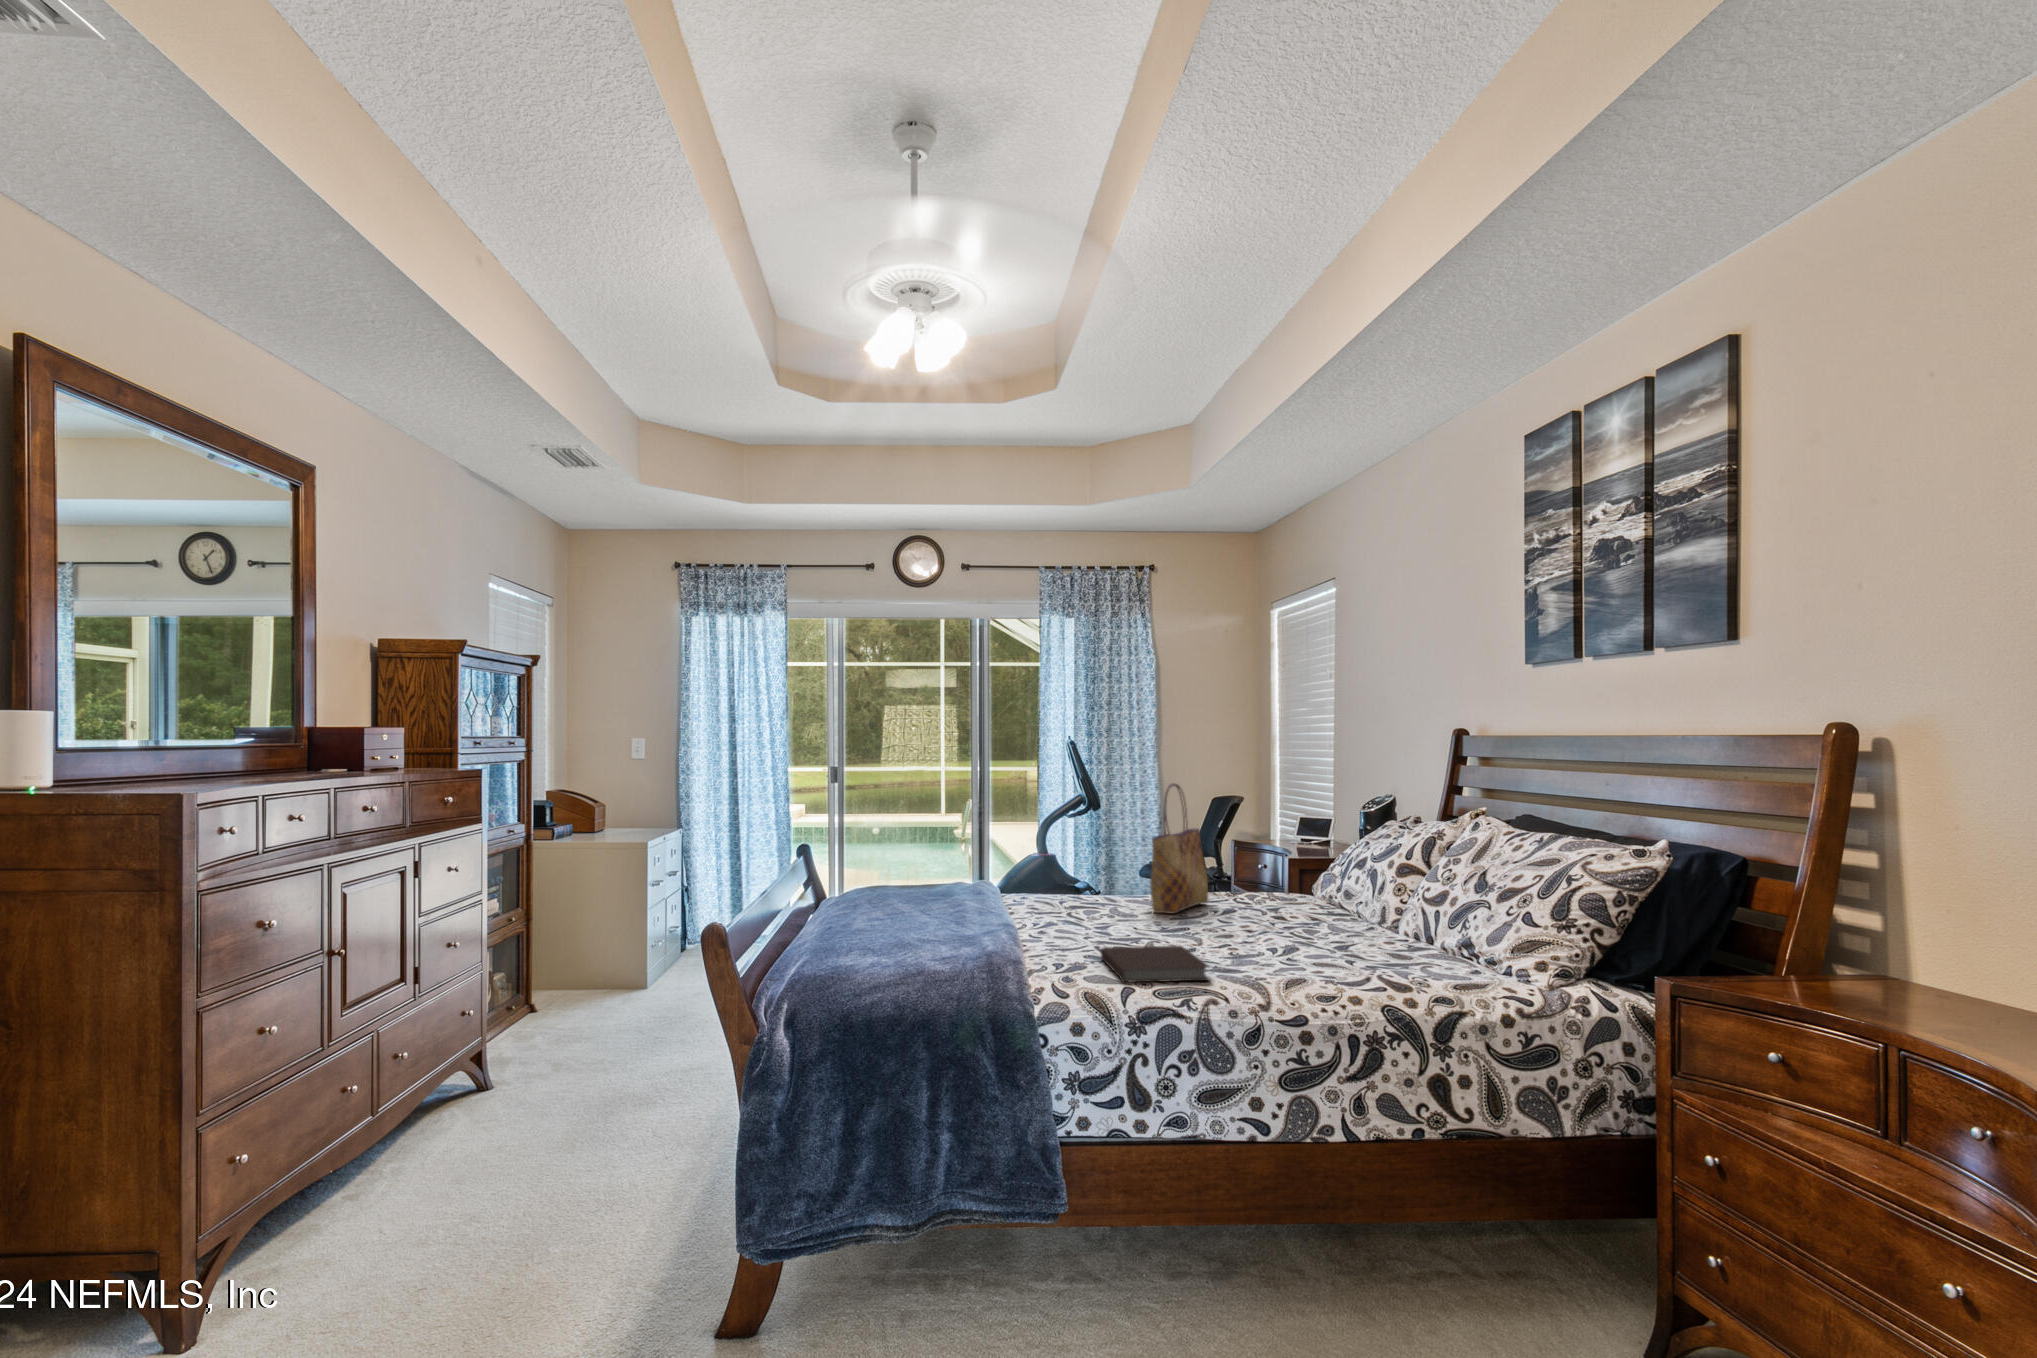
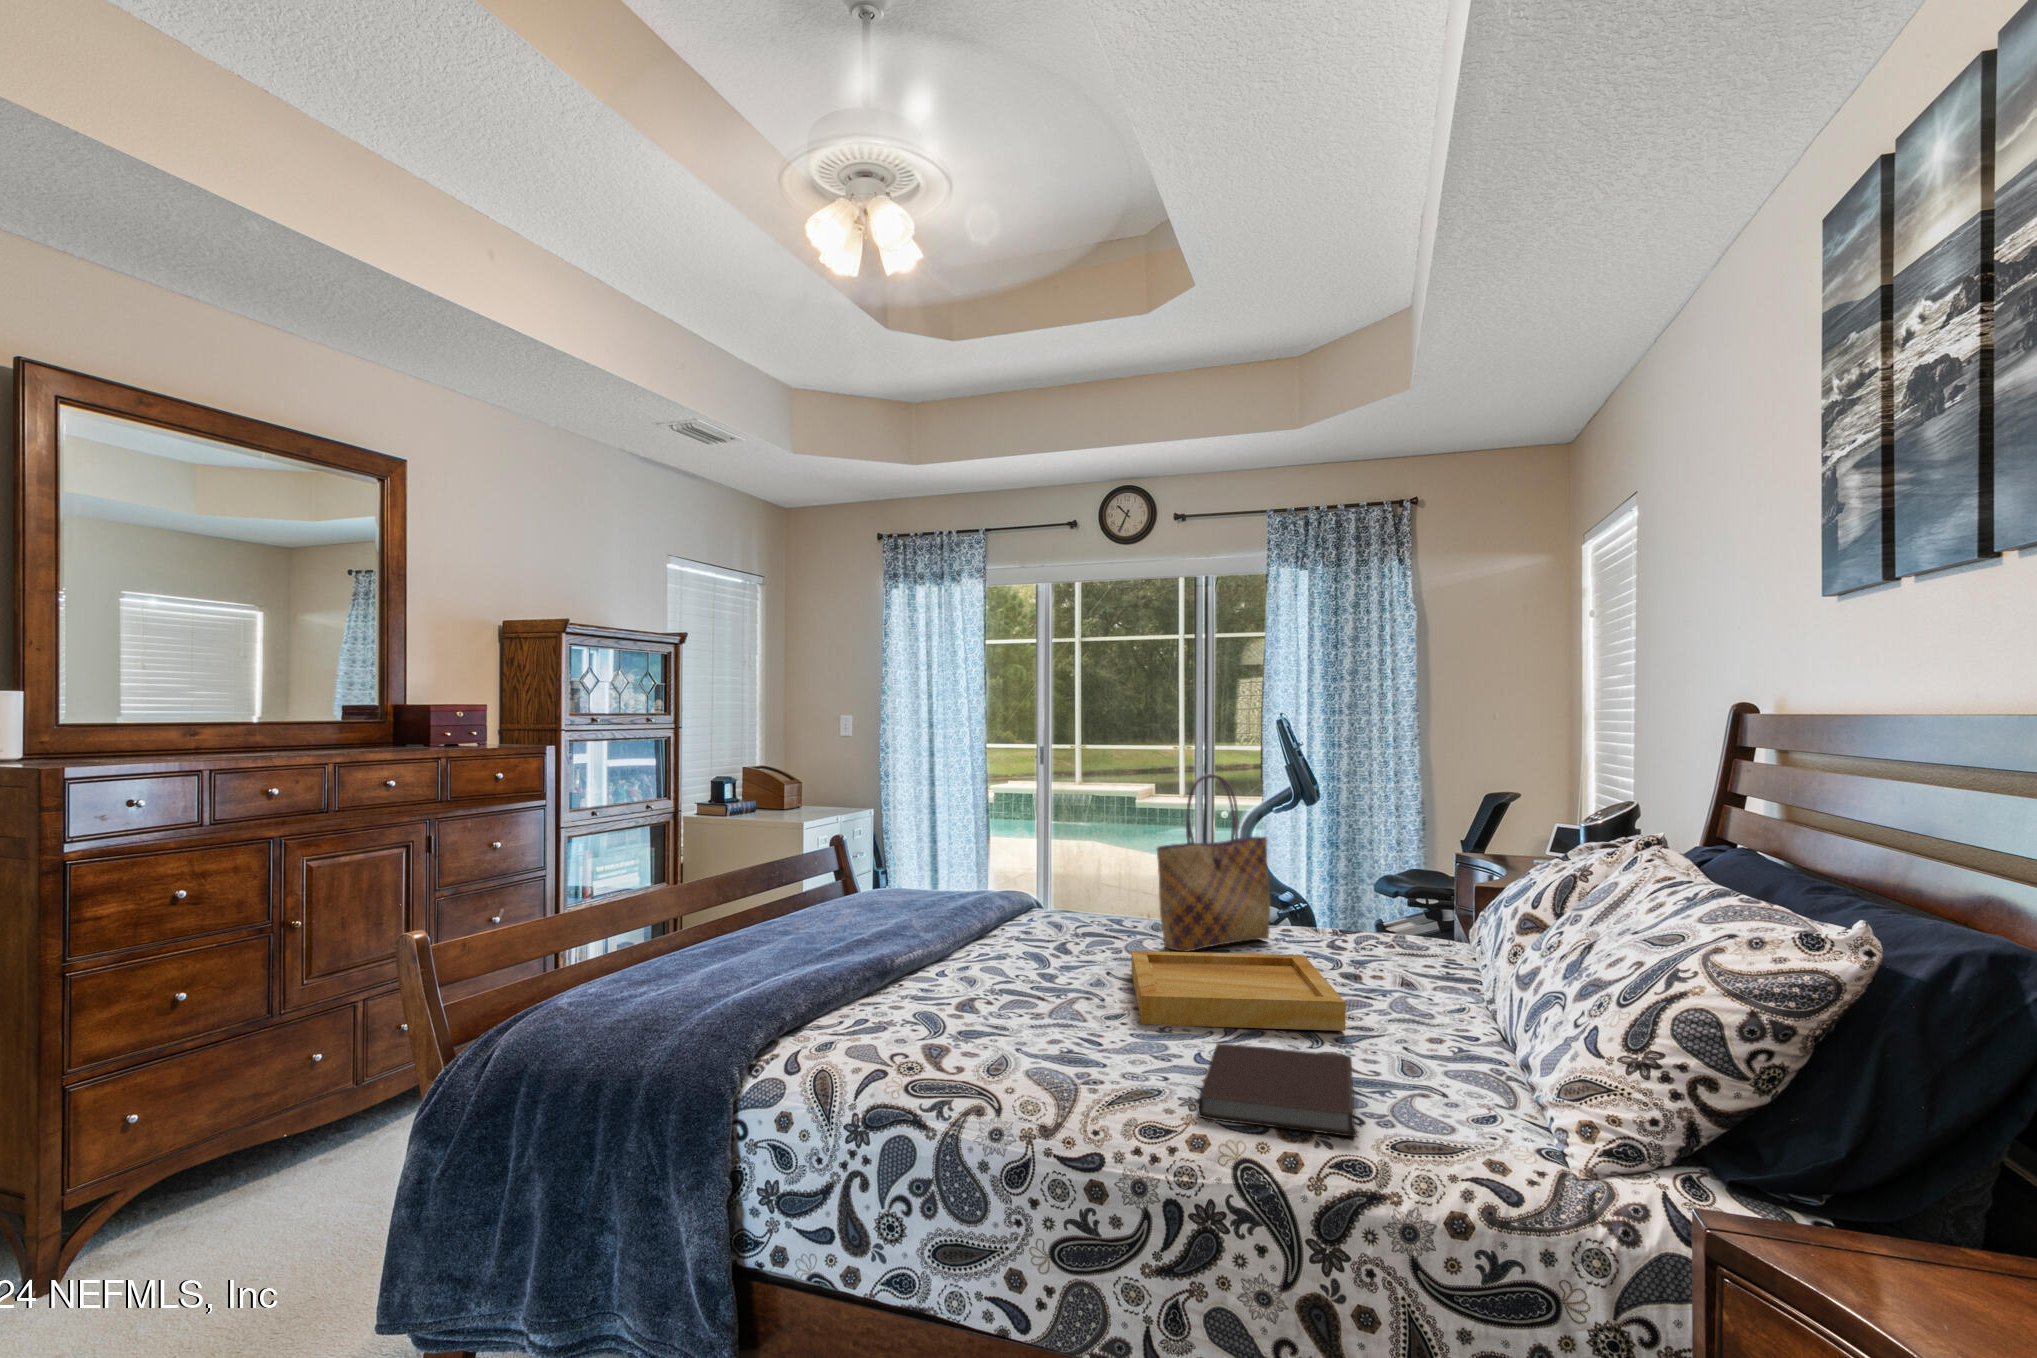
tray: none [1167,905,1346,952] -> present [1132,951,1345,1031]
notebook: present [1101,946,1209,983] -> present [1198,1044,1355,1137]

